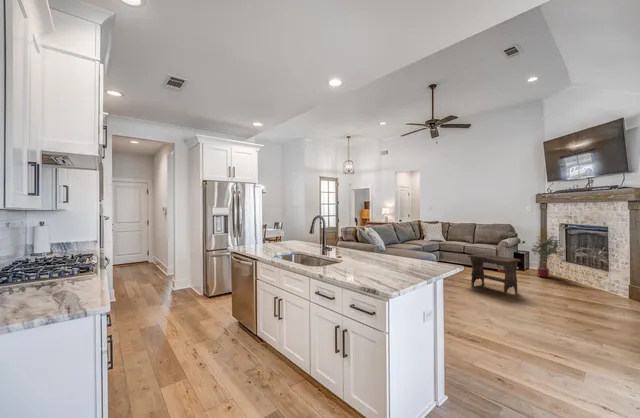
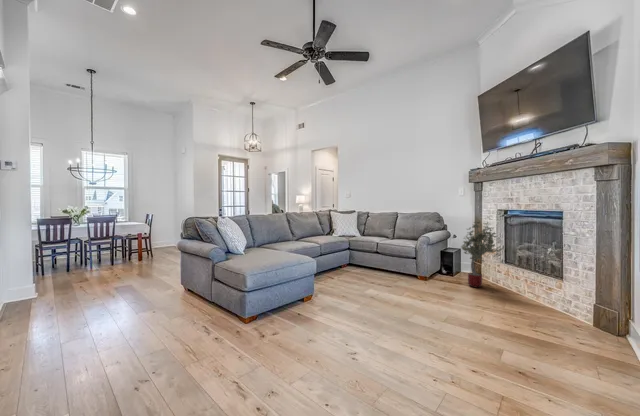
footstool: present [468,254,521,295] -> none [357,254,430,326]

